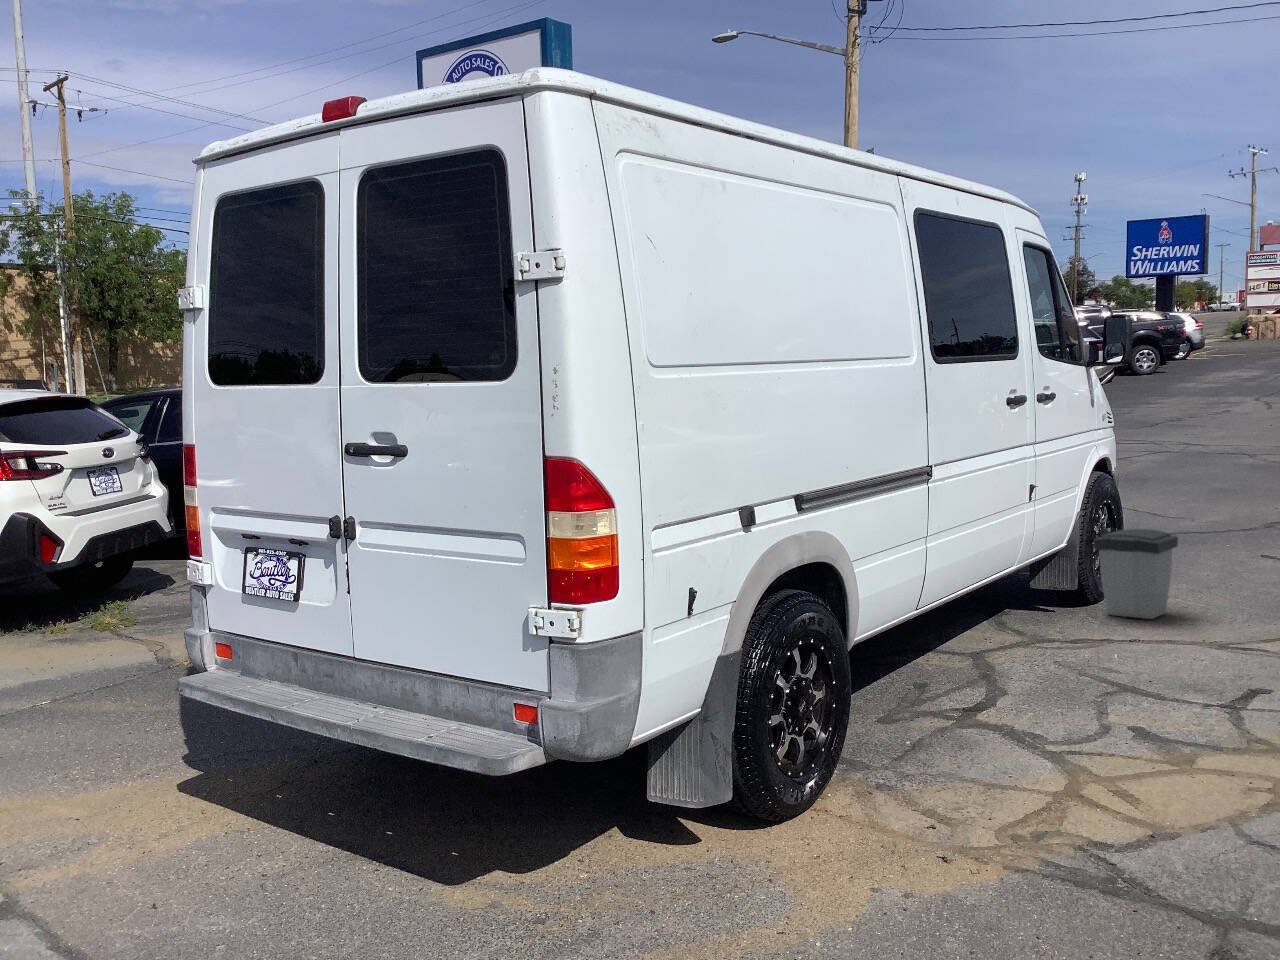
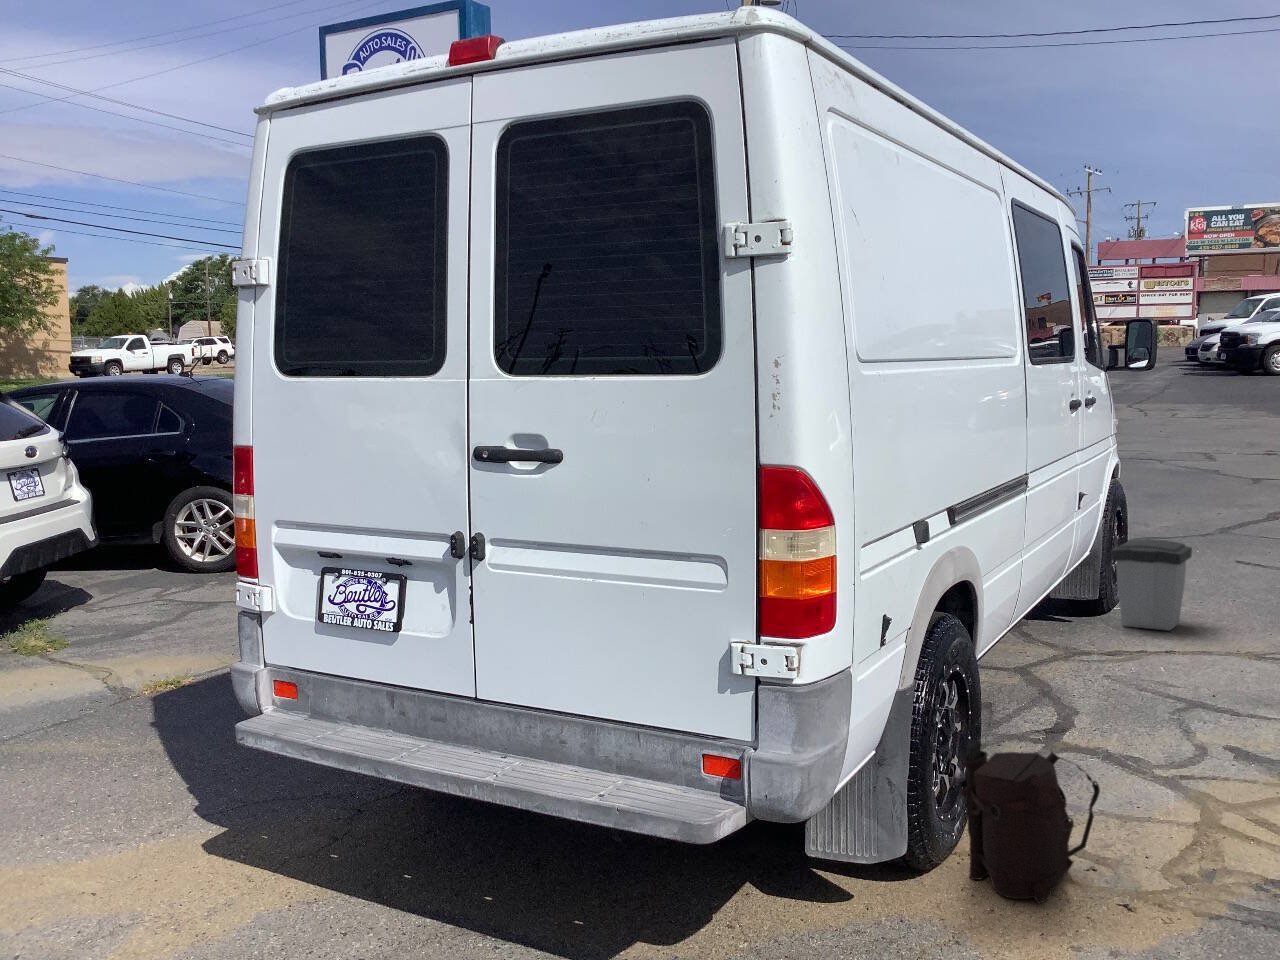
backpack: none [800,707,929,855] -> present [960,741,1100,904]

